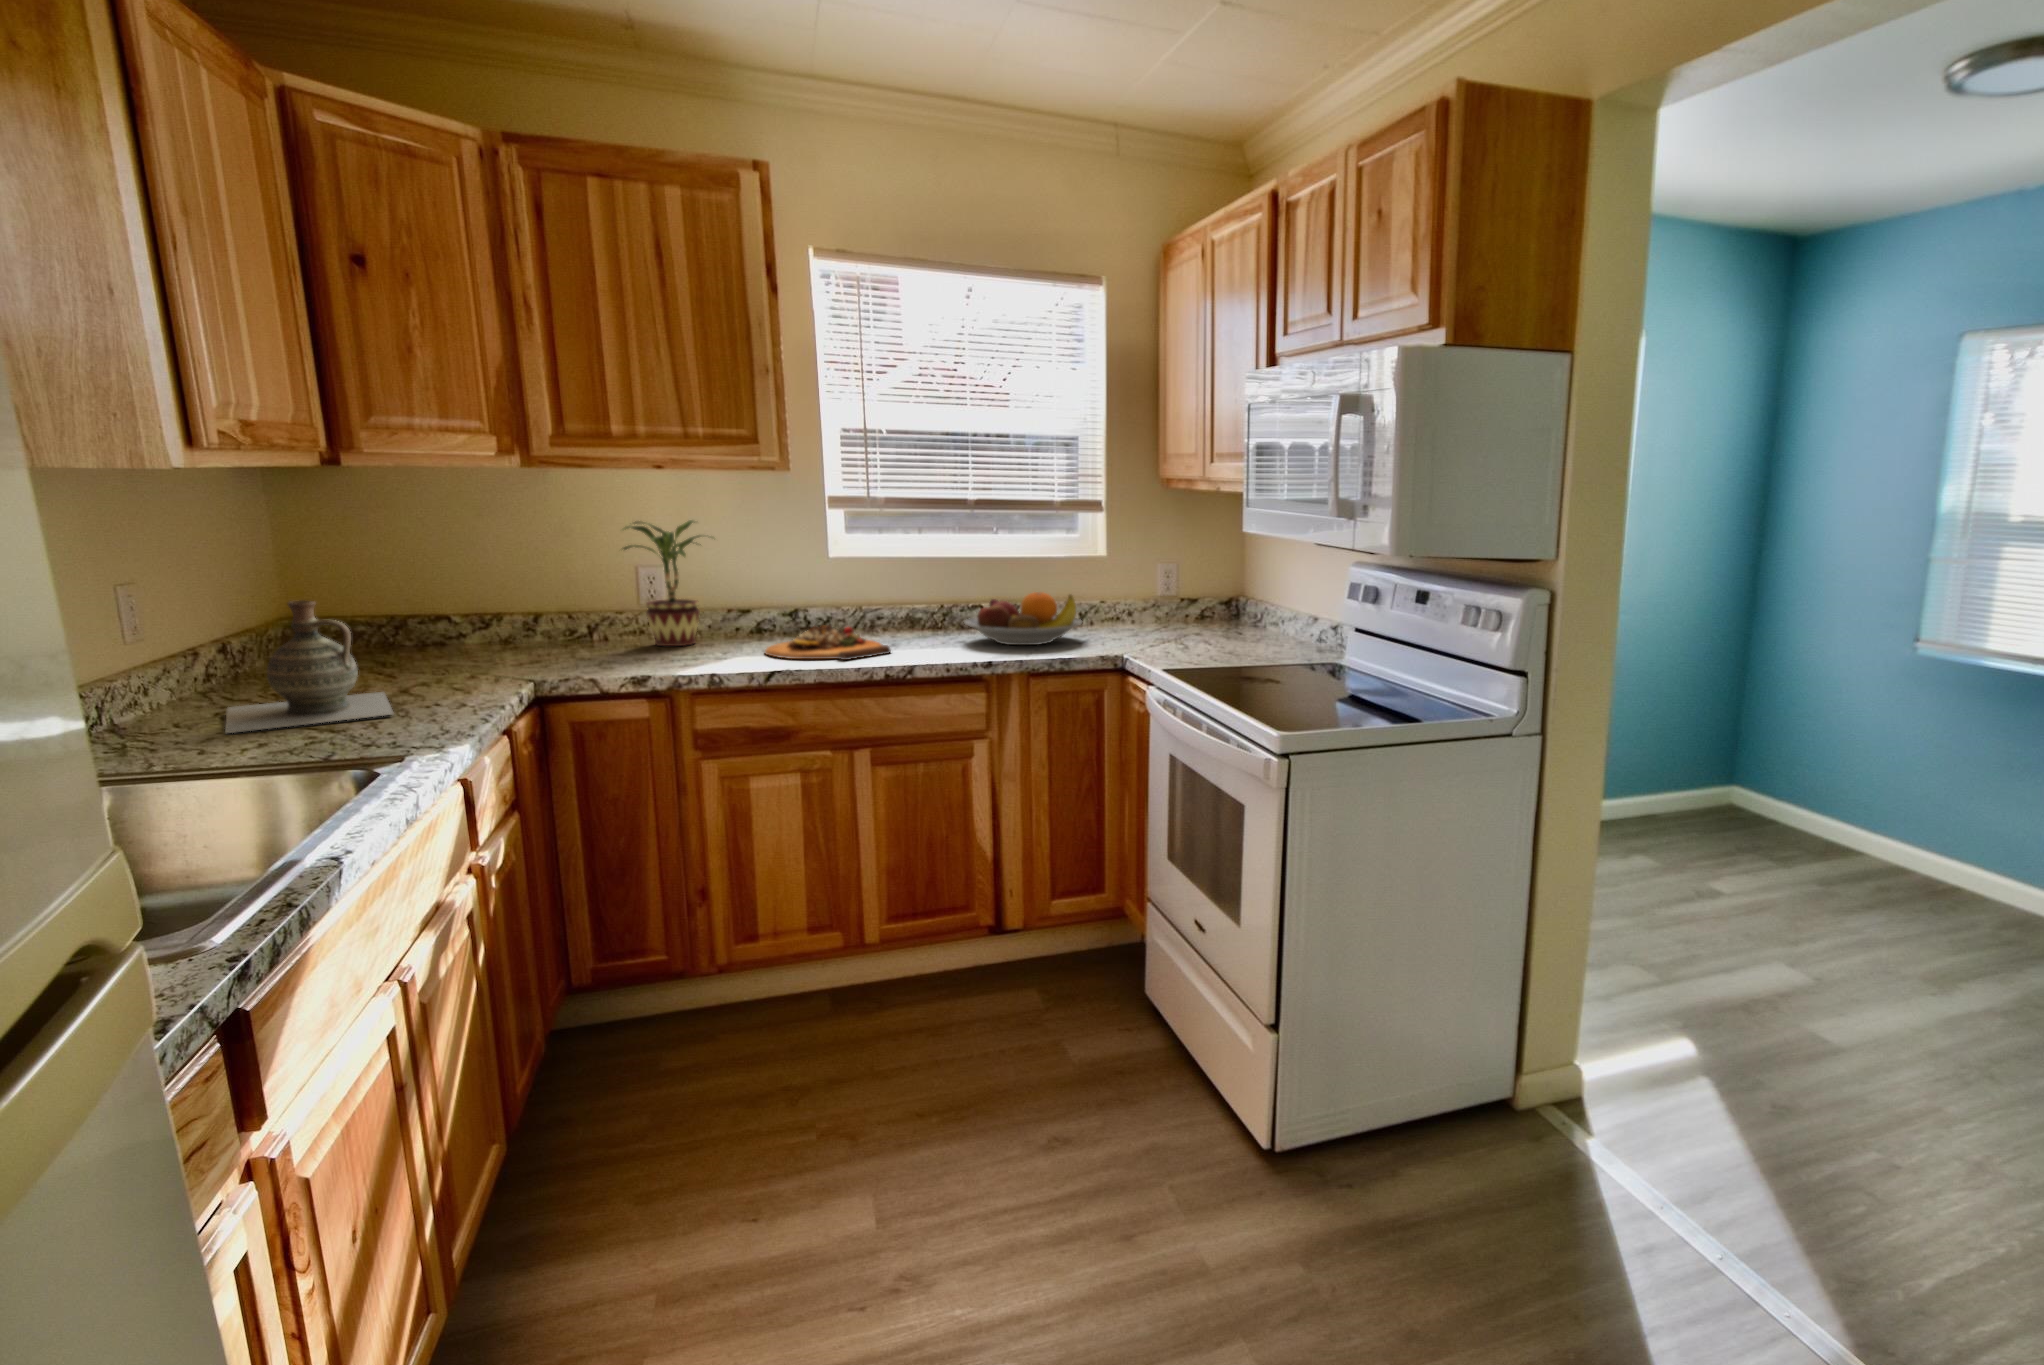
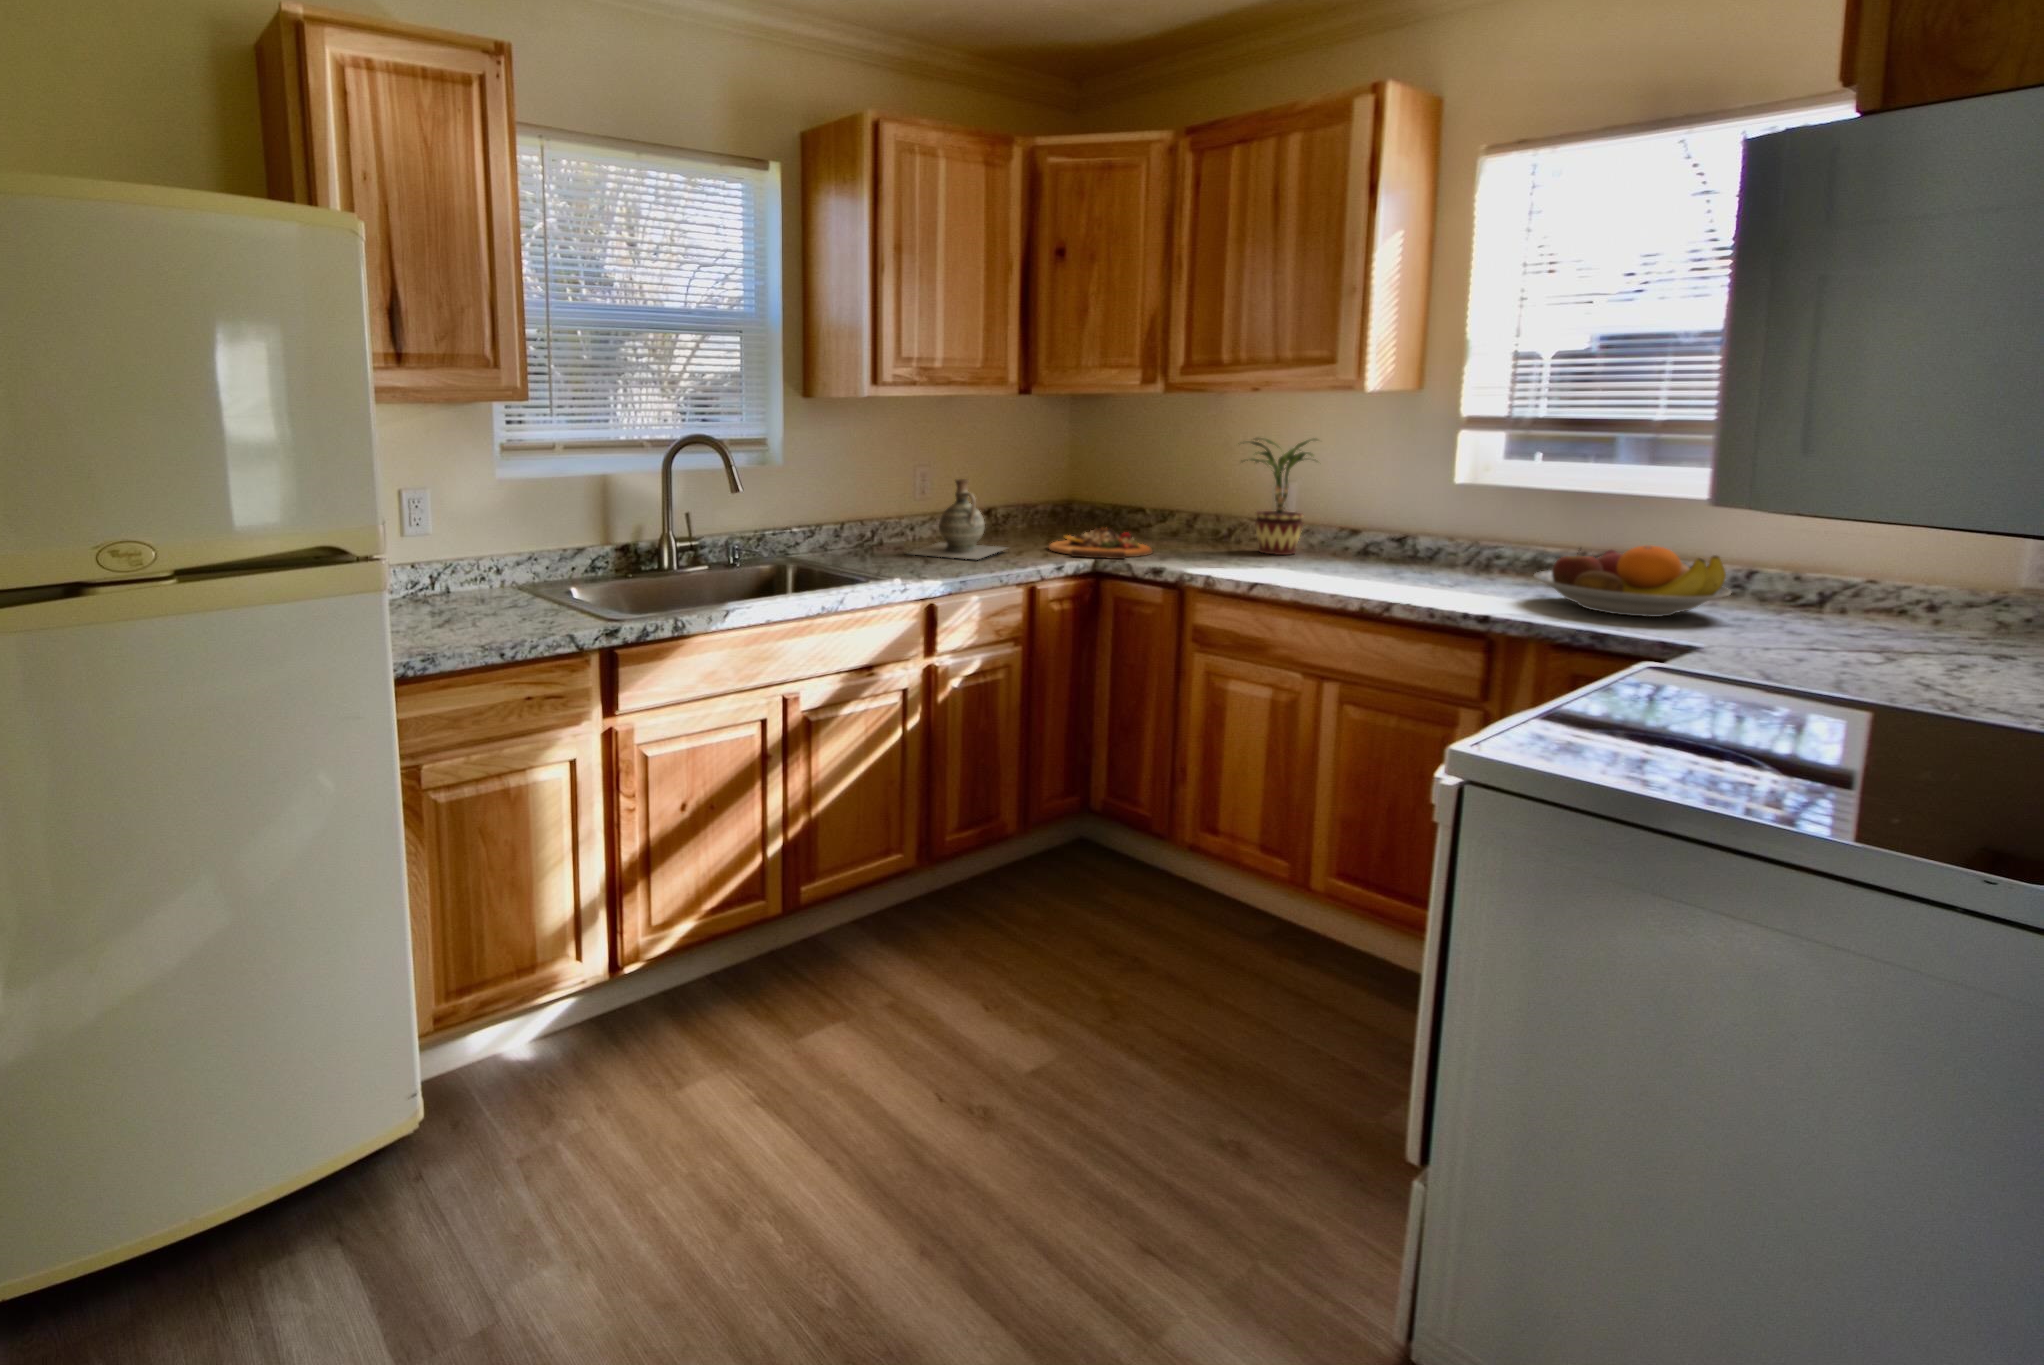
cutting board: present [765,625,891,660] -> present [1049,528,1153,559]

